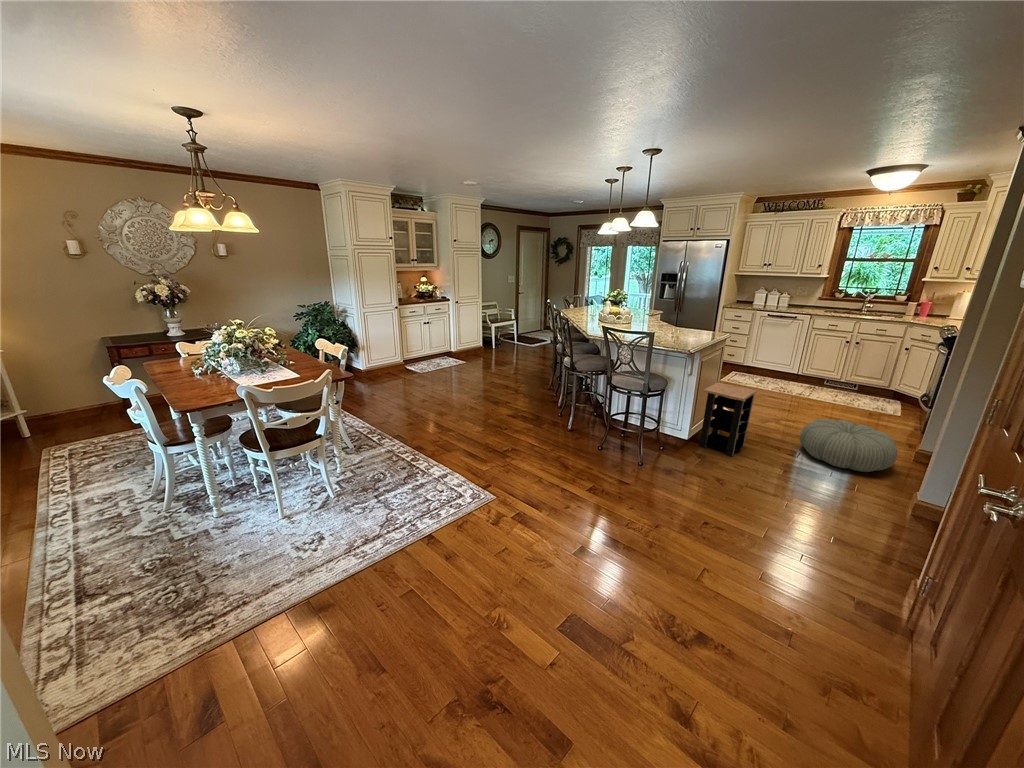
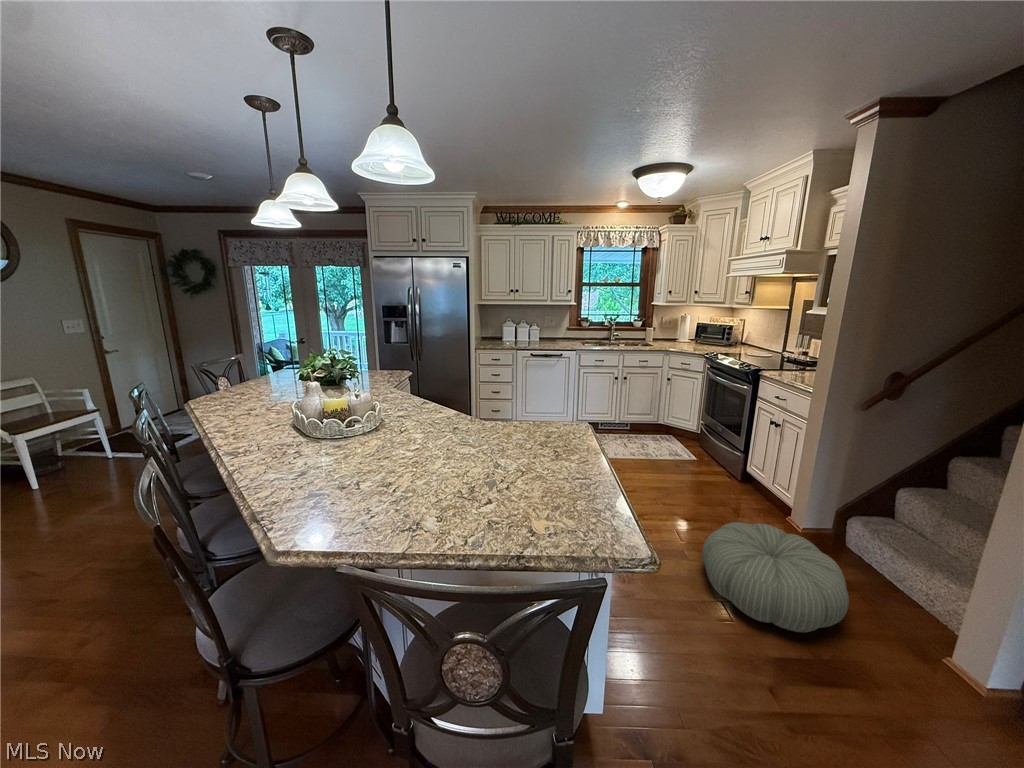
side table: present [699,383,756,456] -> none [595,537,700,715]

